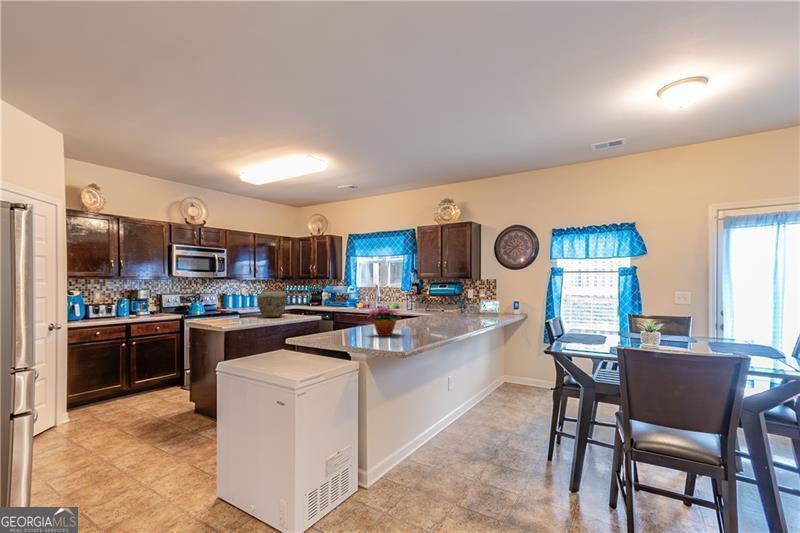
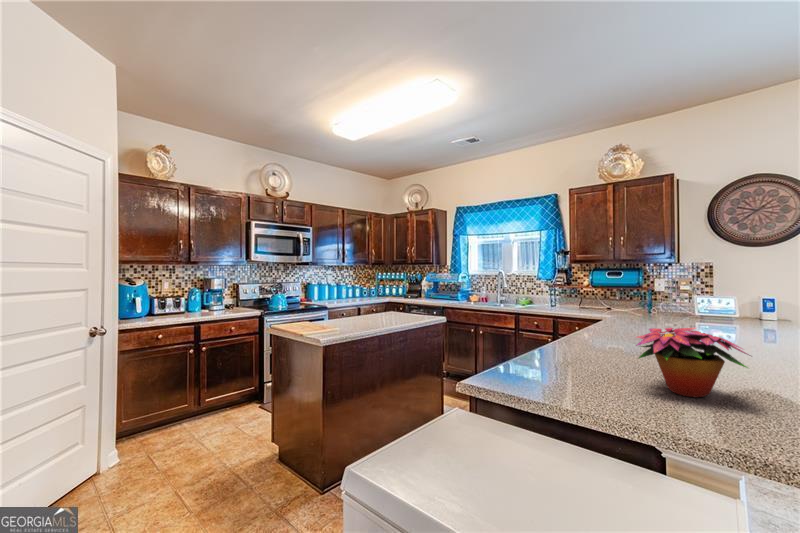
vase: present [257,290,287,317] -> none [361,280,402,321]

